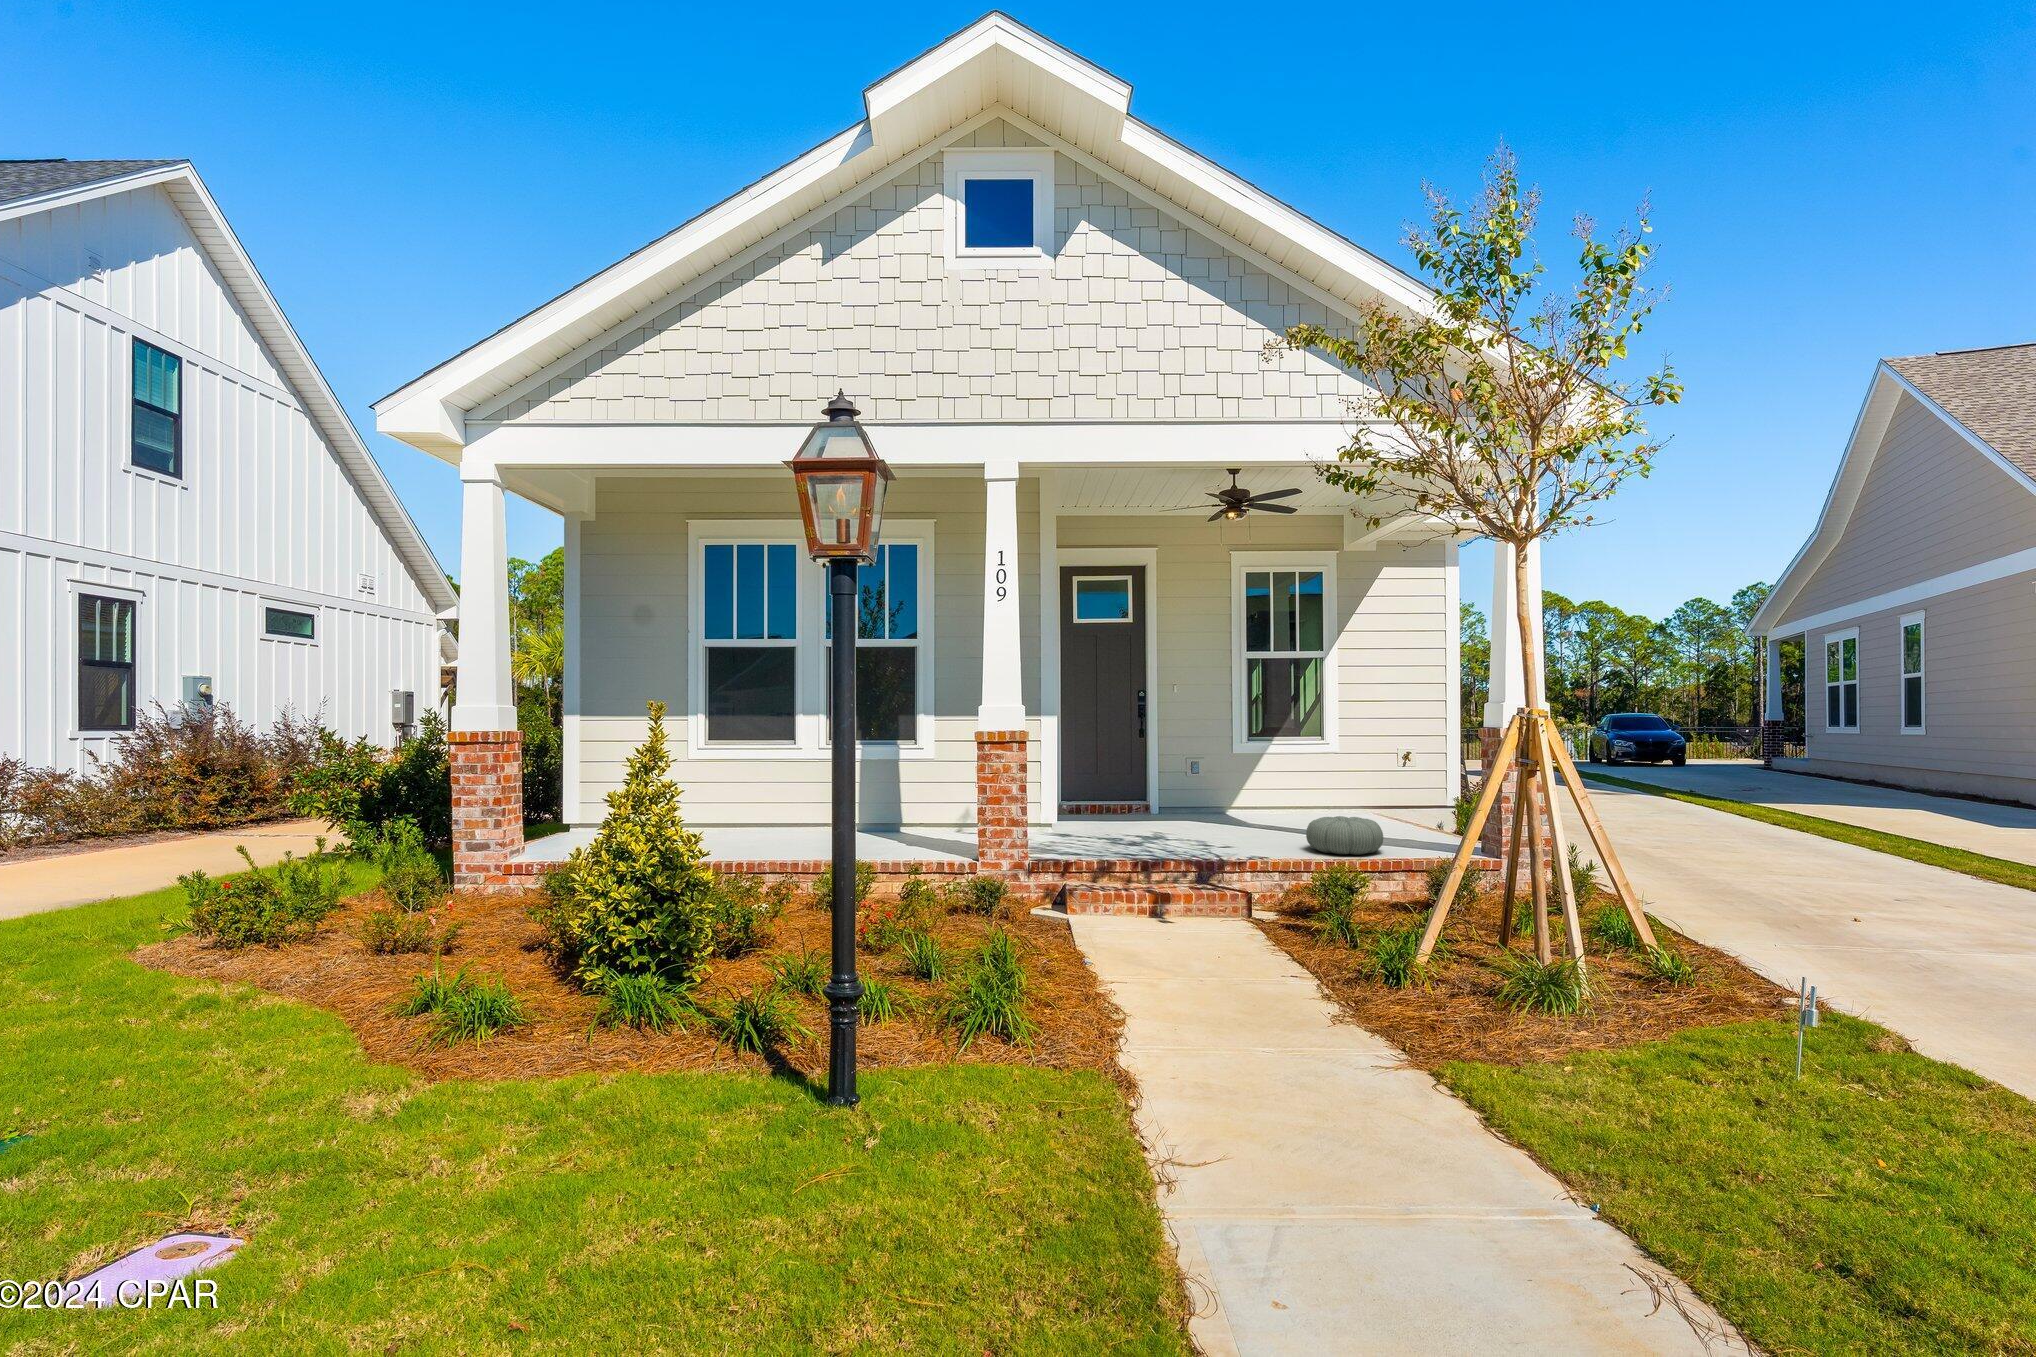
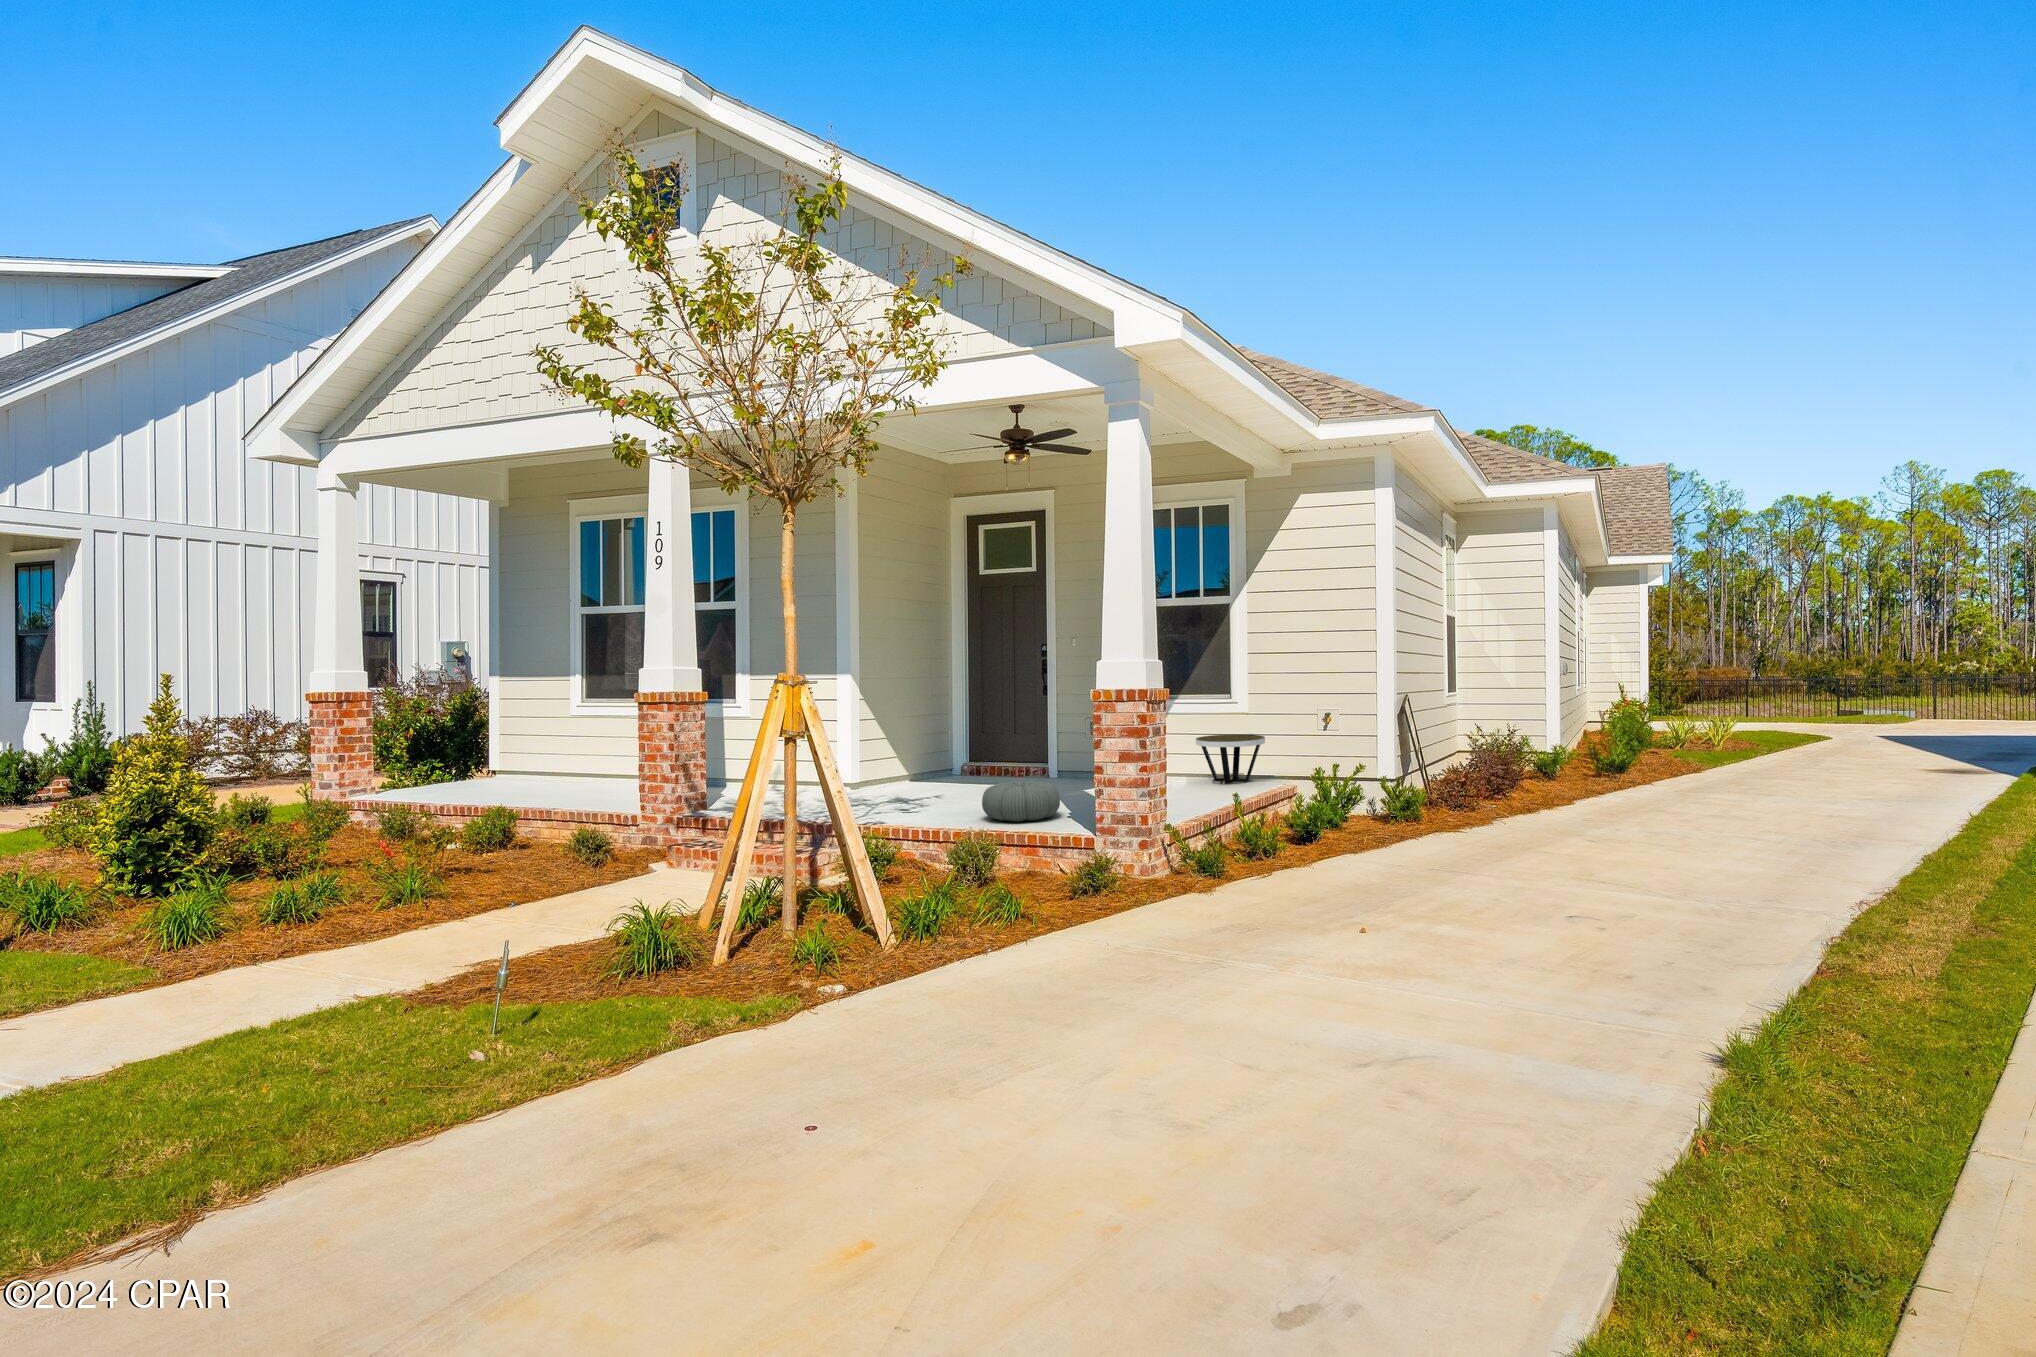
side table: none [1356,773,1419,817] -> present [1196,734,1265,784]

